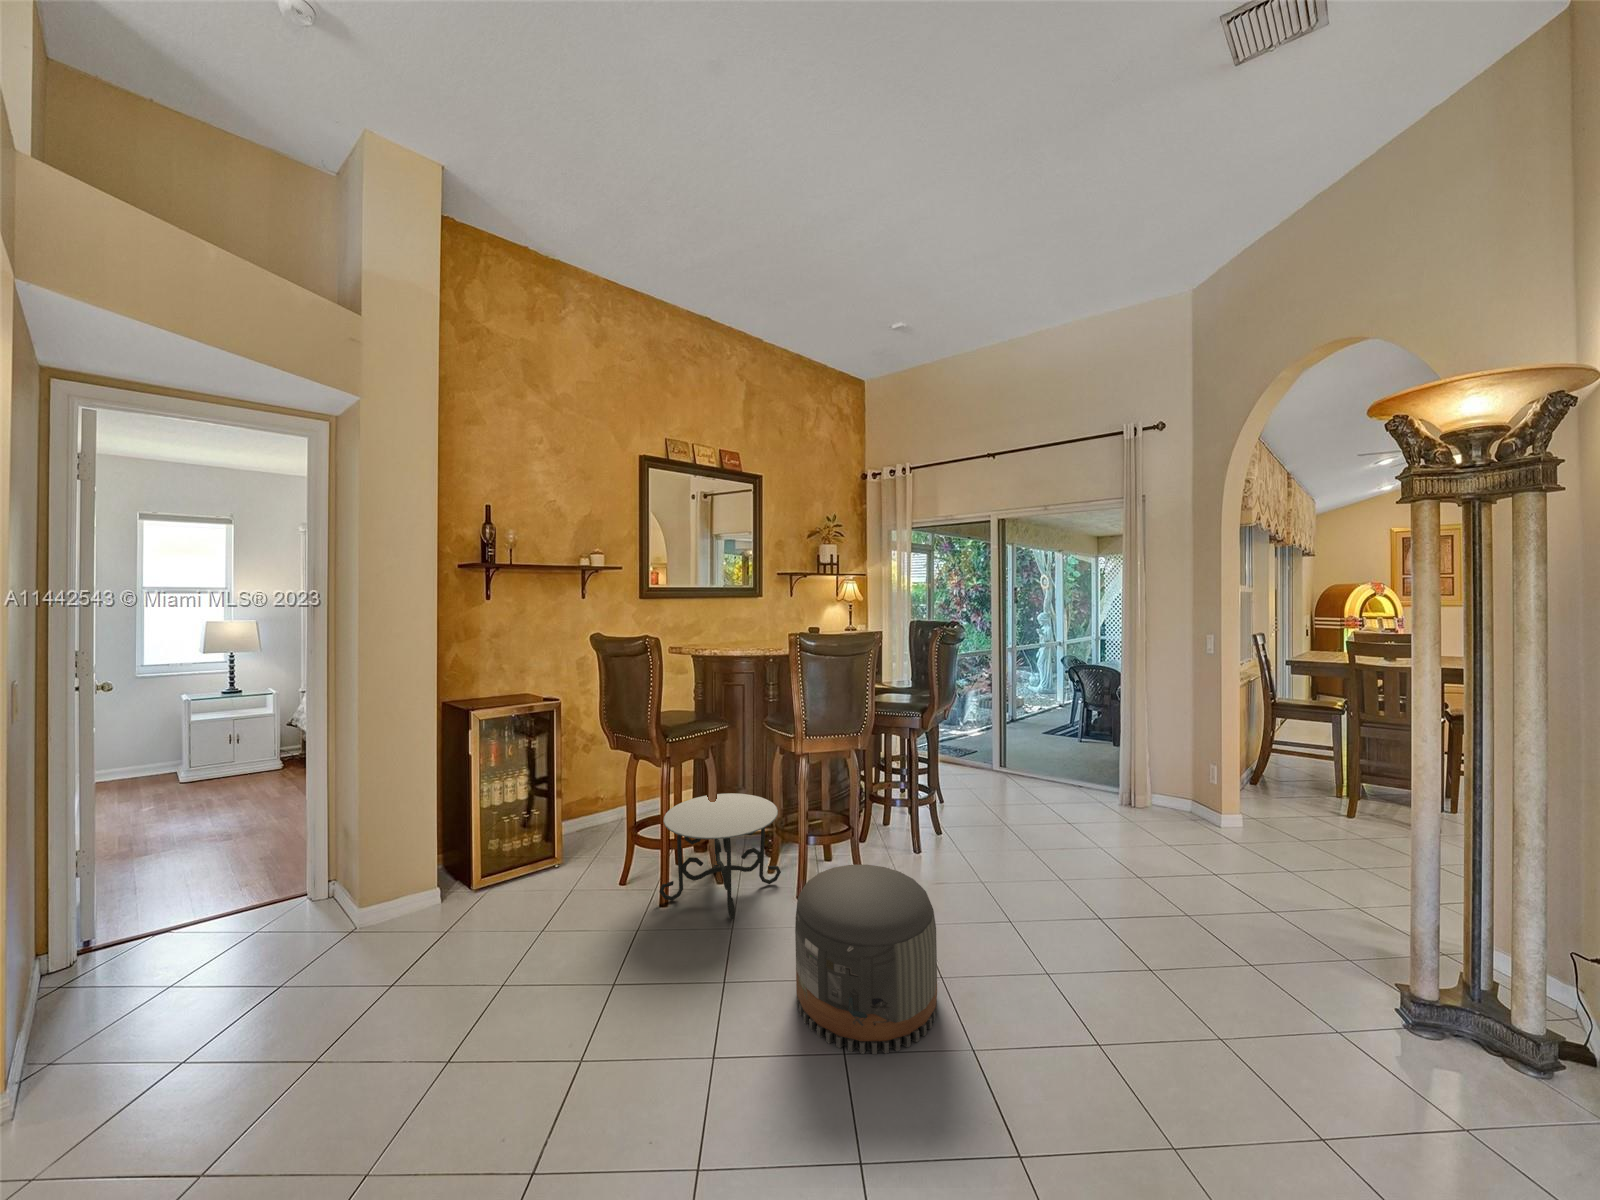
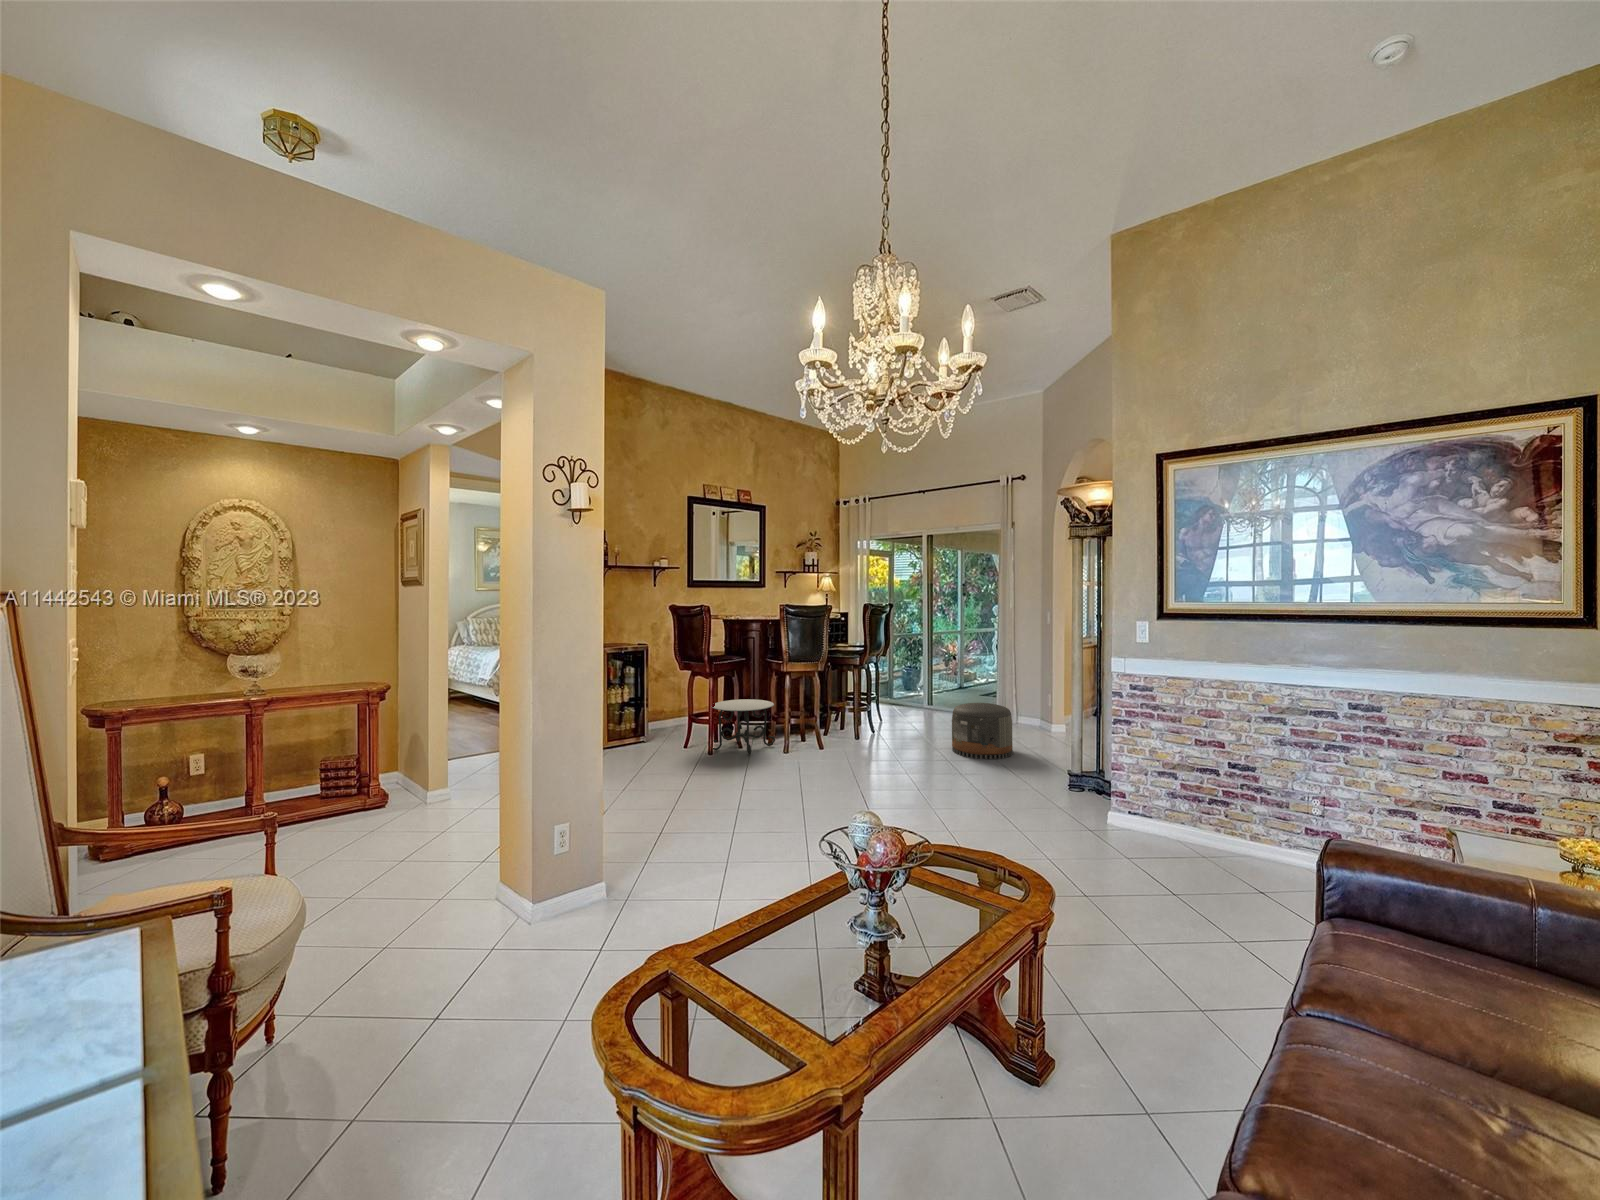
pouf: present [795,865,937,1054] -> present [952,703,1013,759]

